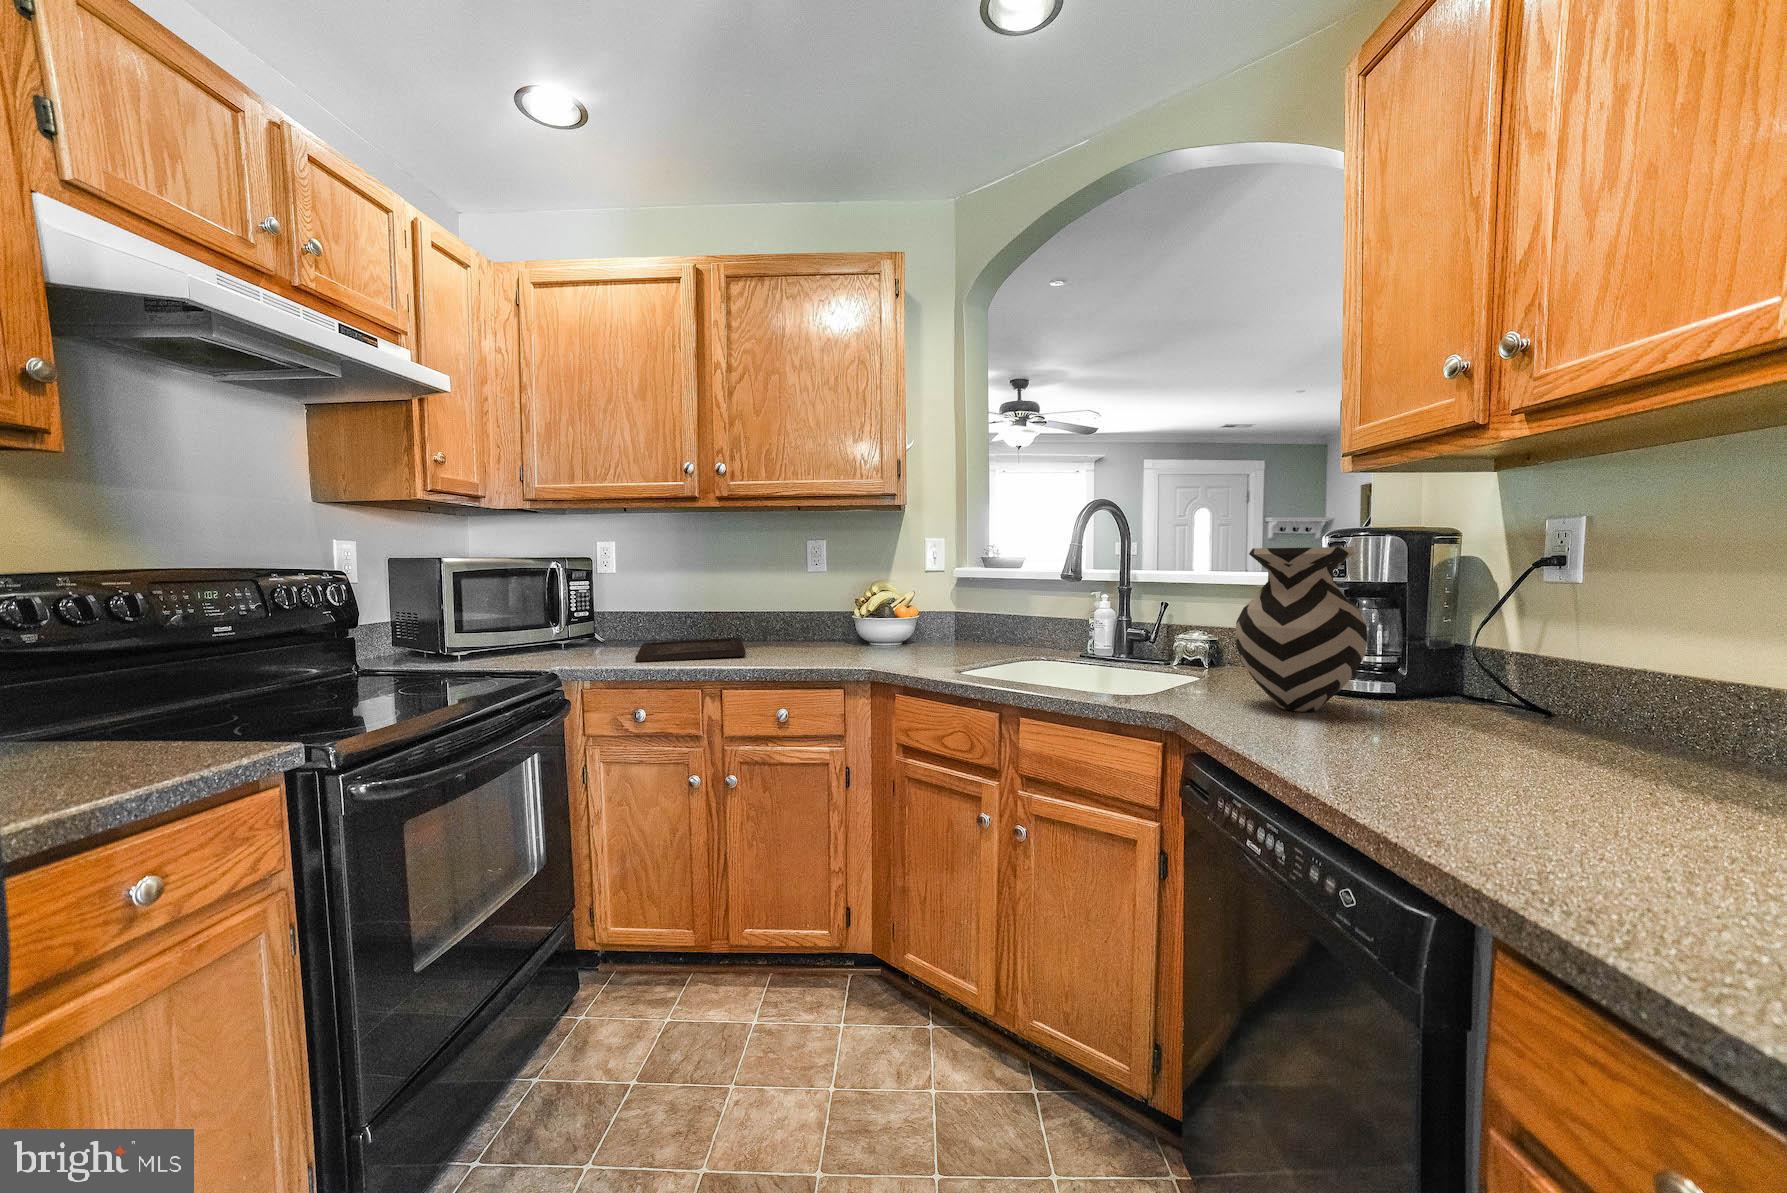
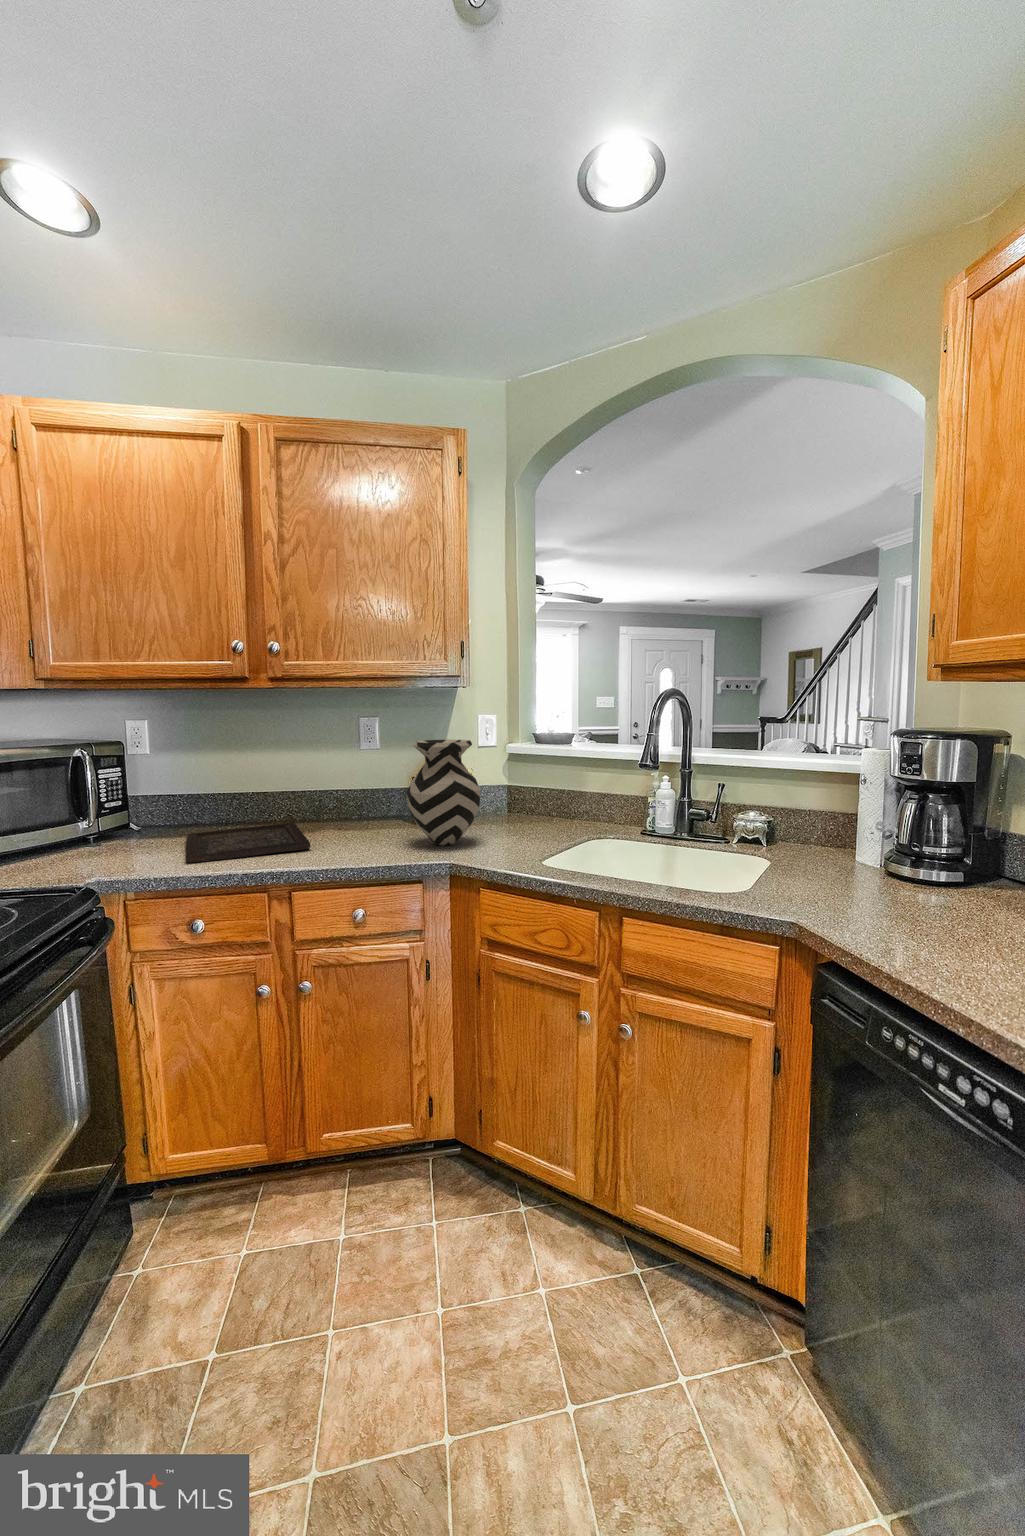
vase: present [1235,547,1367,712] -> present [407,740,480,845]

